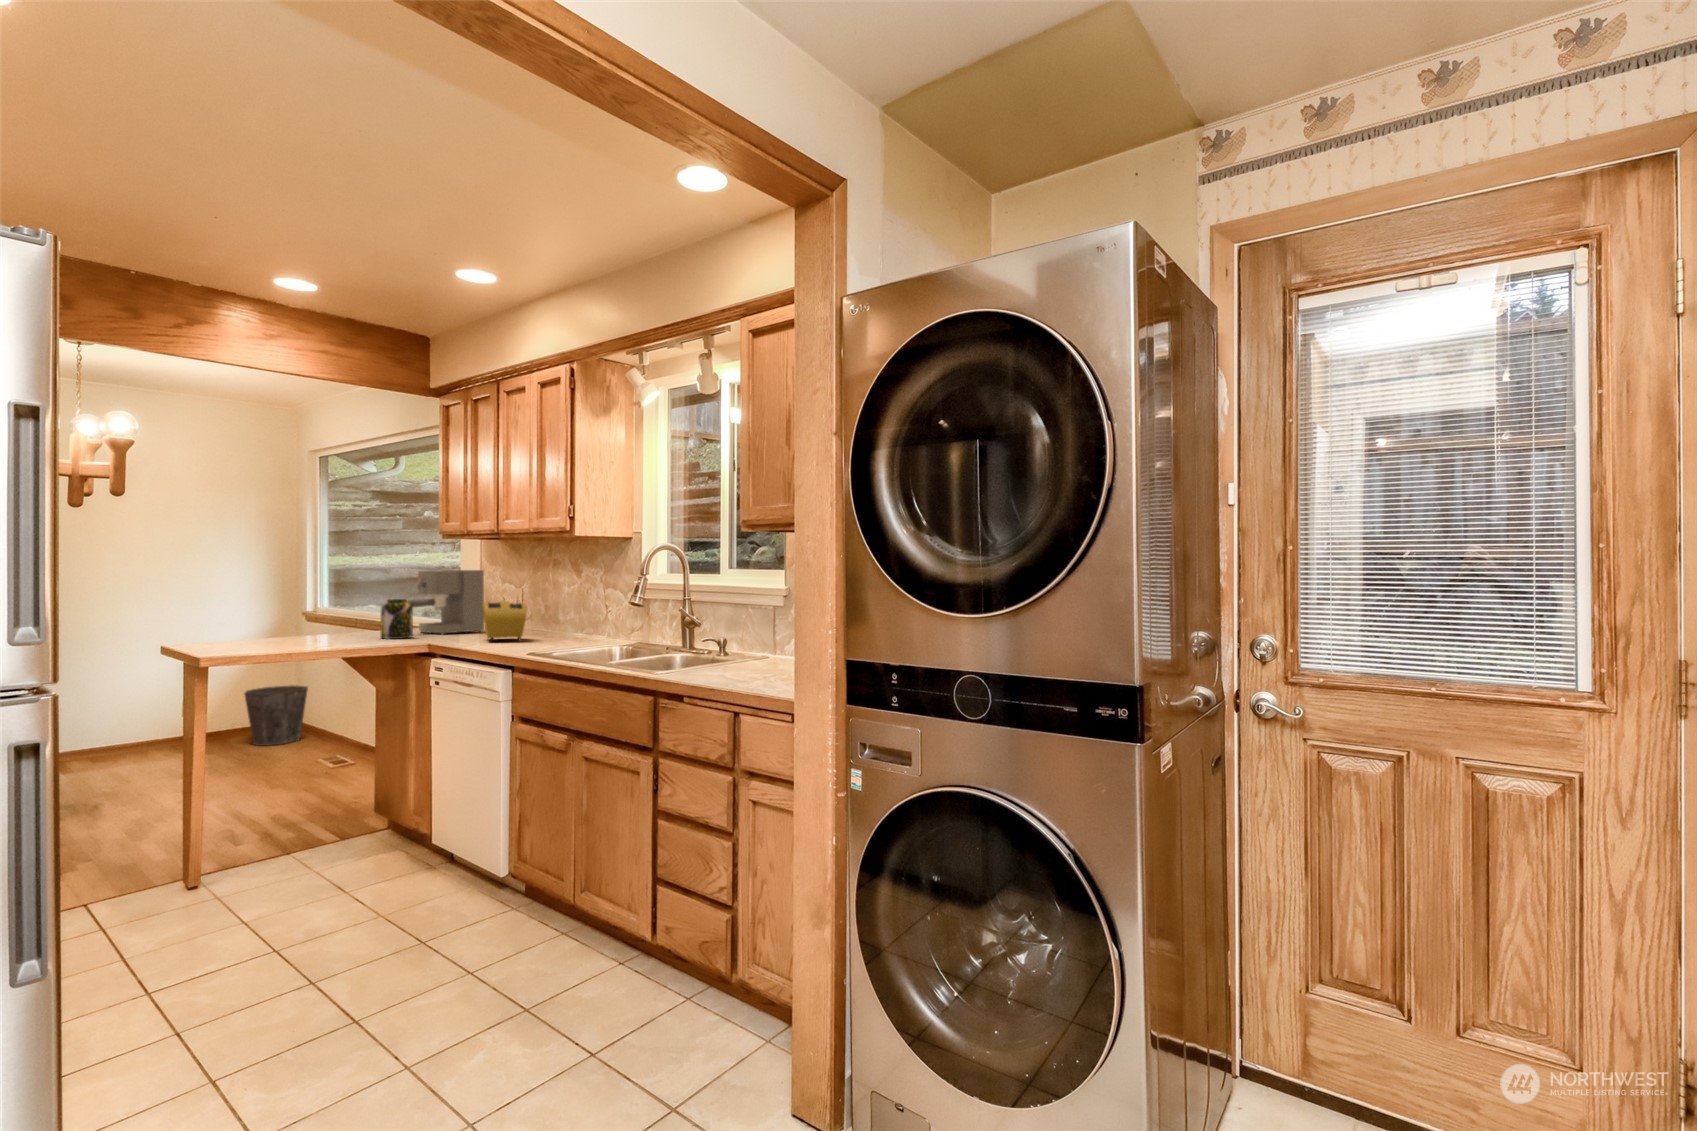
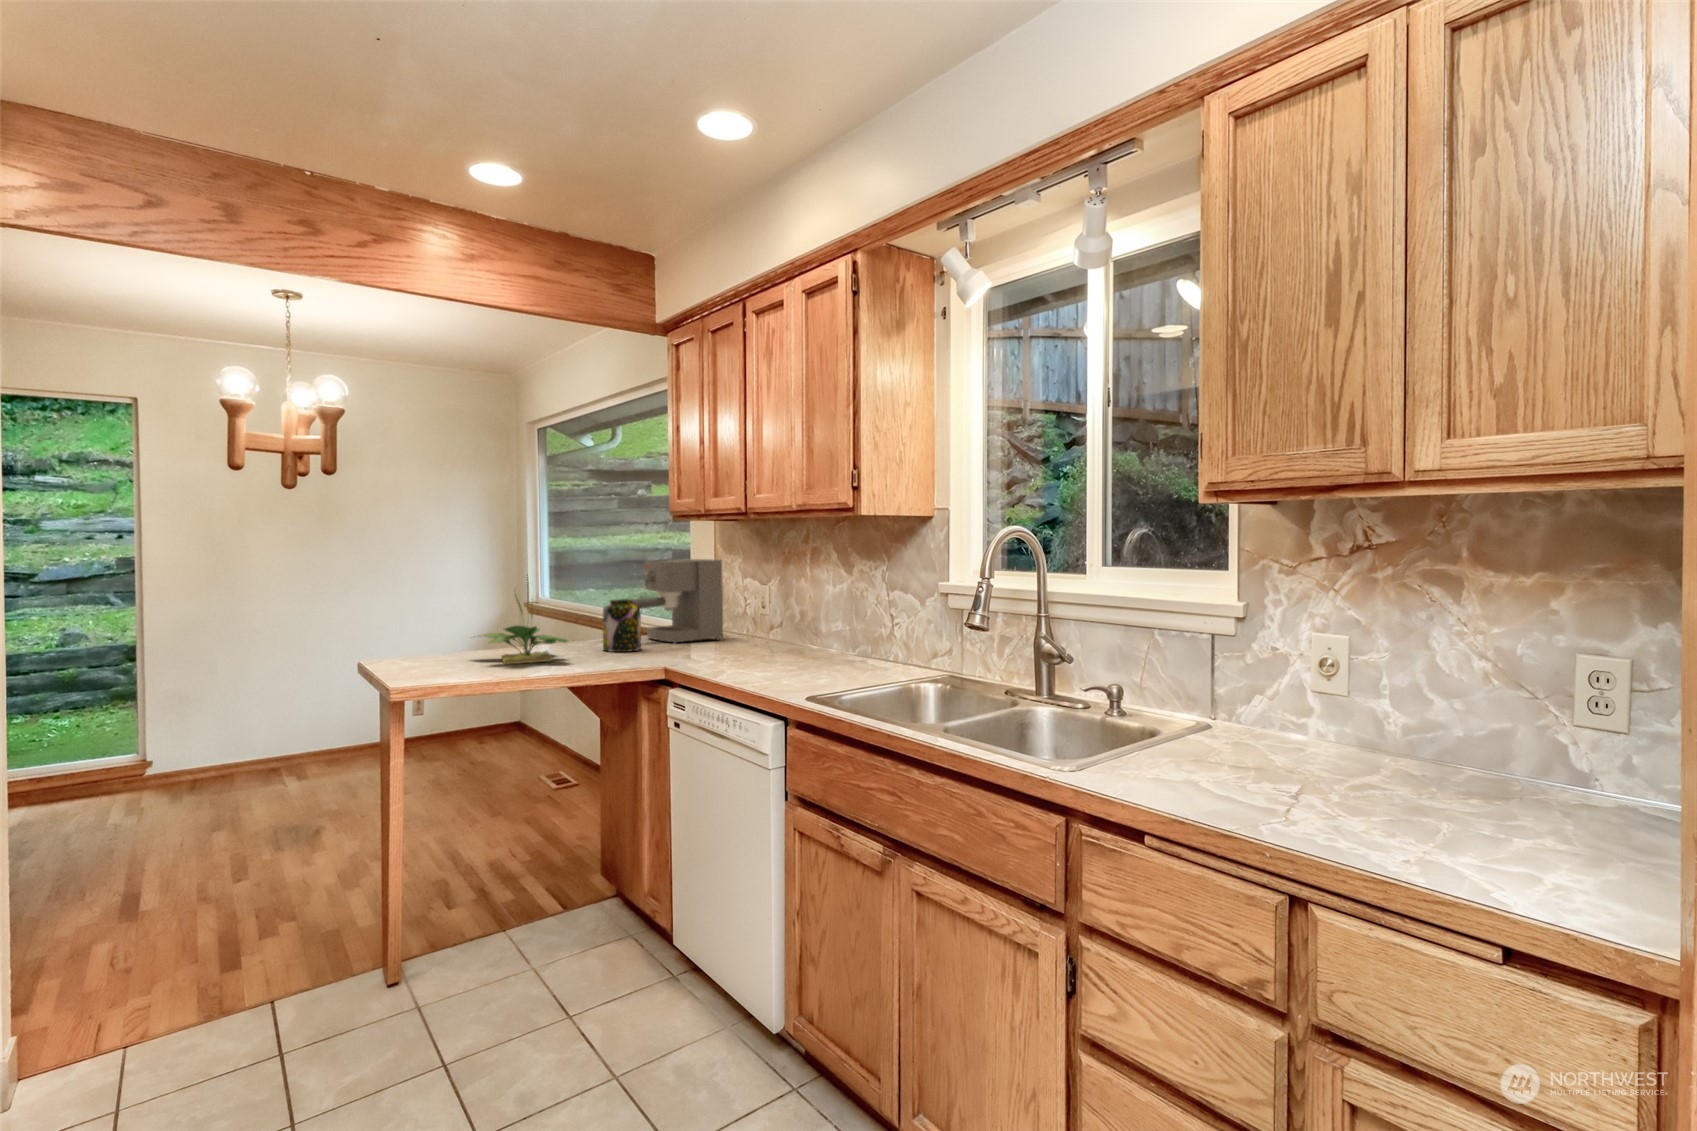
potted plant: none [266,577,352,645] -> present [478,575,567,664]
toaster: present [483,601,527,642] -> none [727,604,785,663]
waste bin: present [245,685,308,746] -> none [469,684,532,752]

